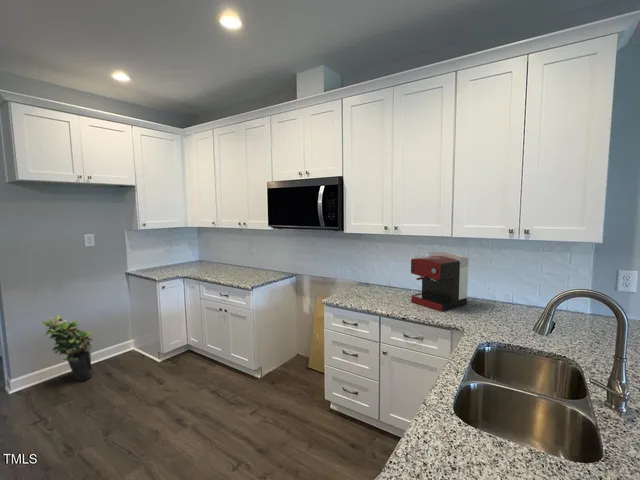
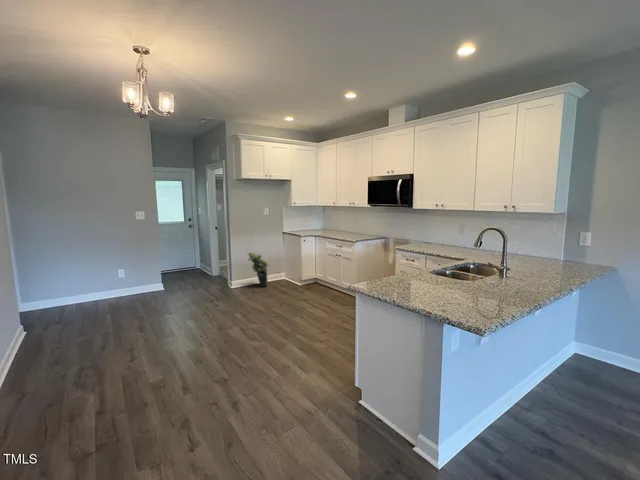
coffee maker: present [411,252,468,312] -> none [449,220,486,253]

